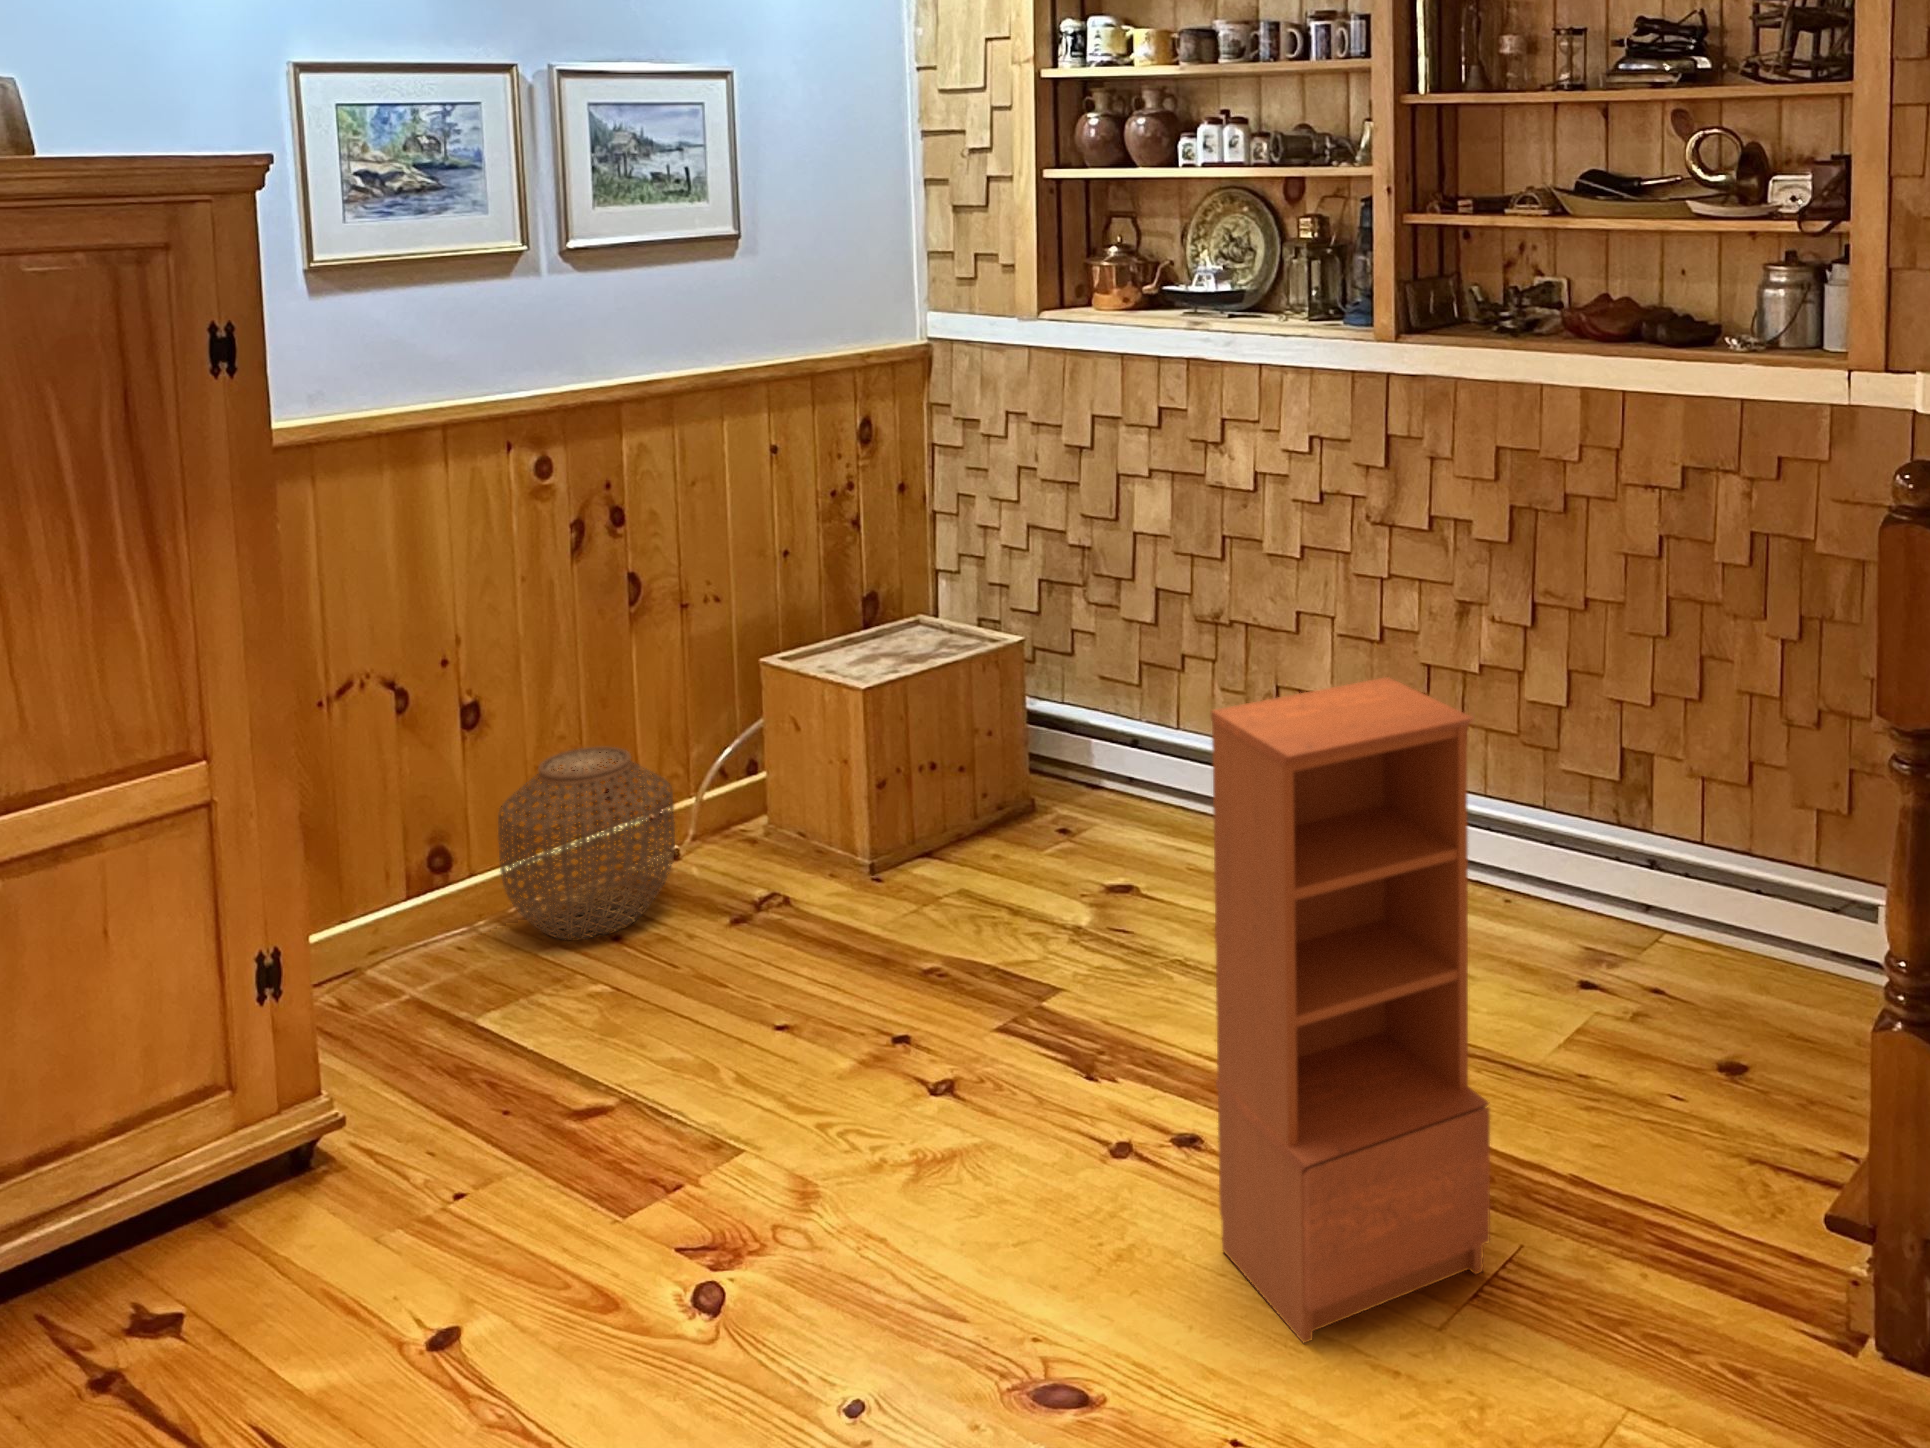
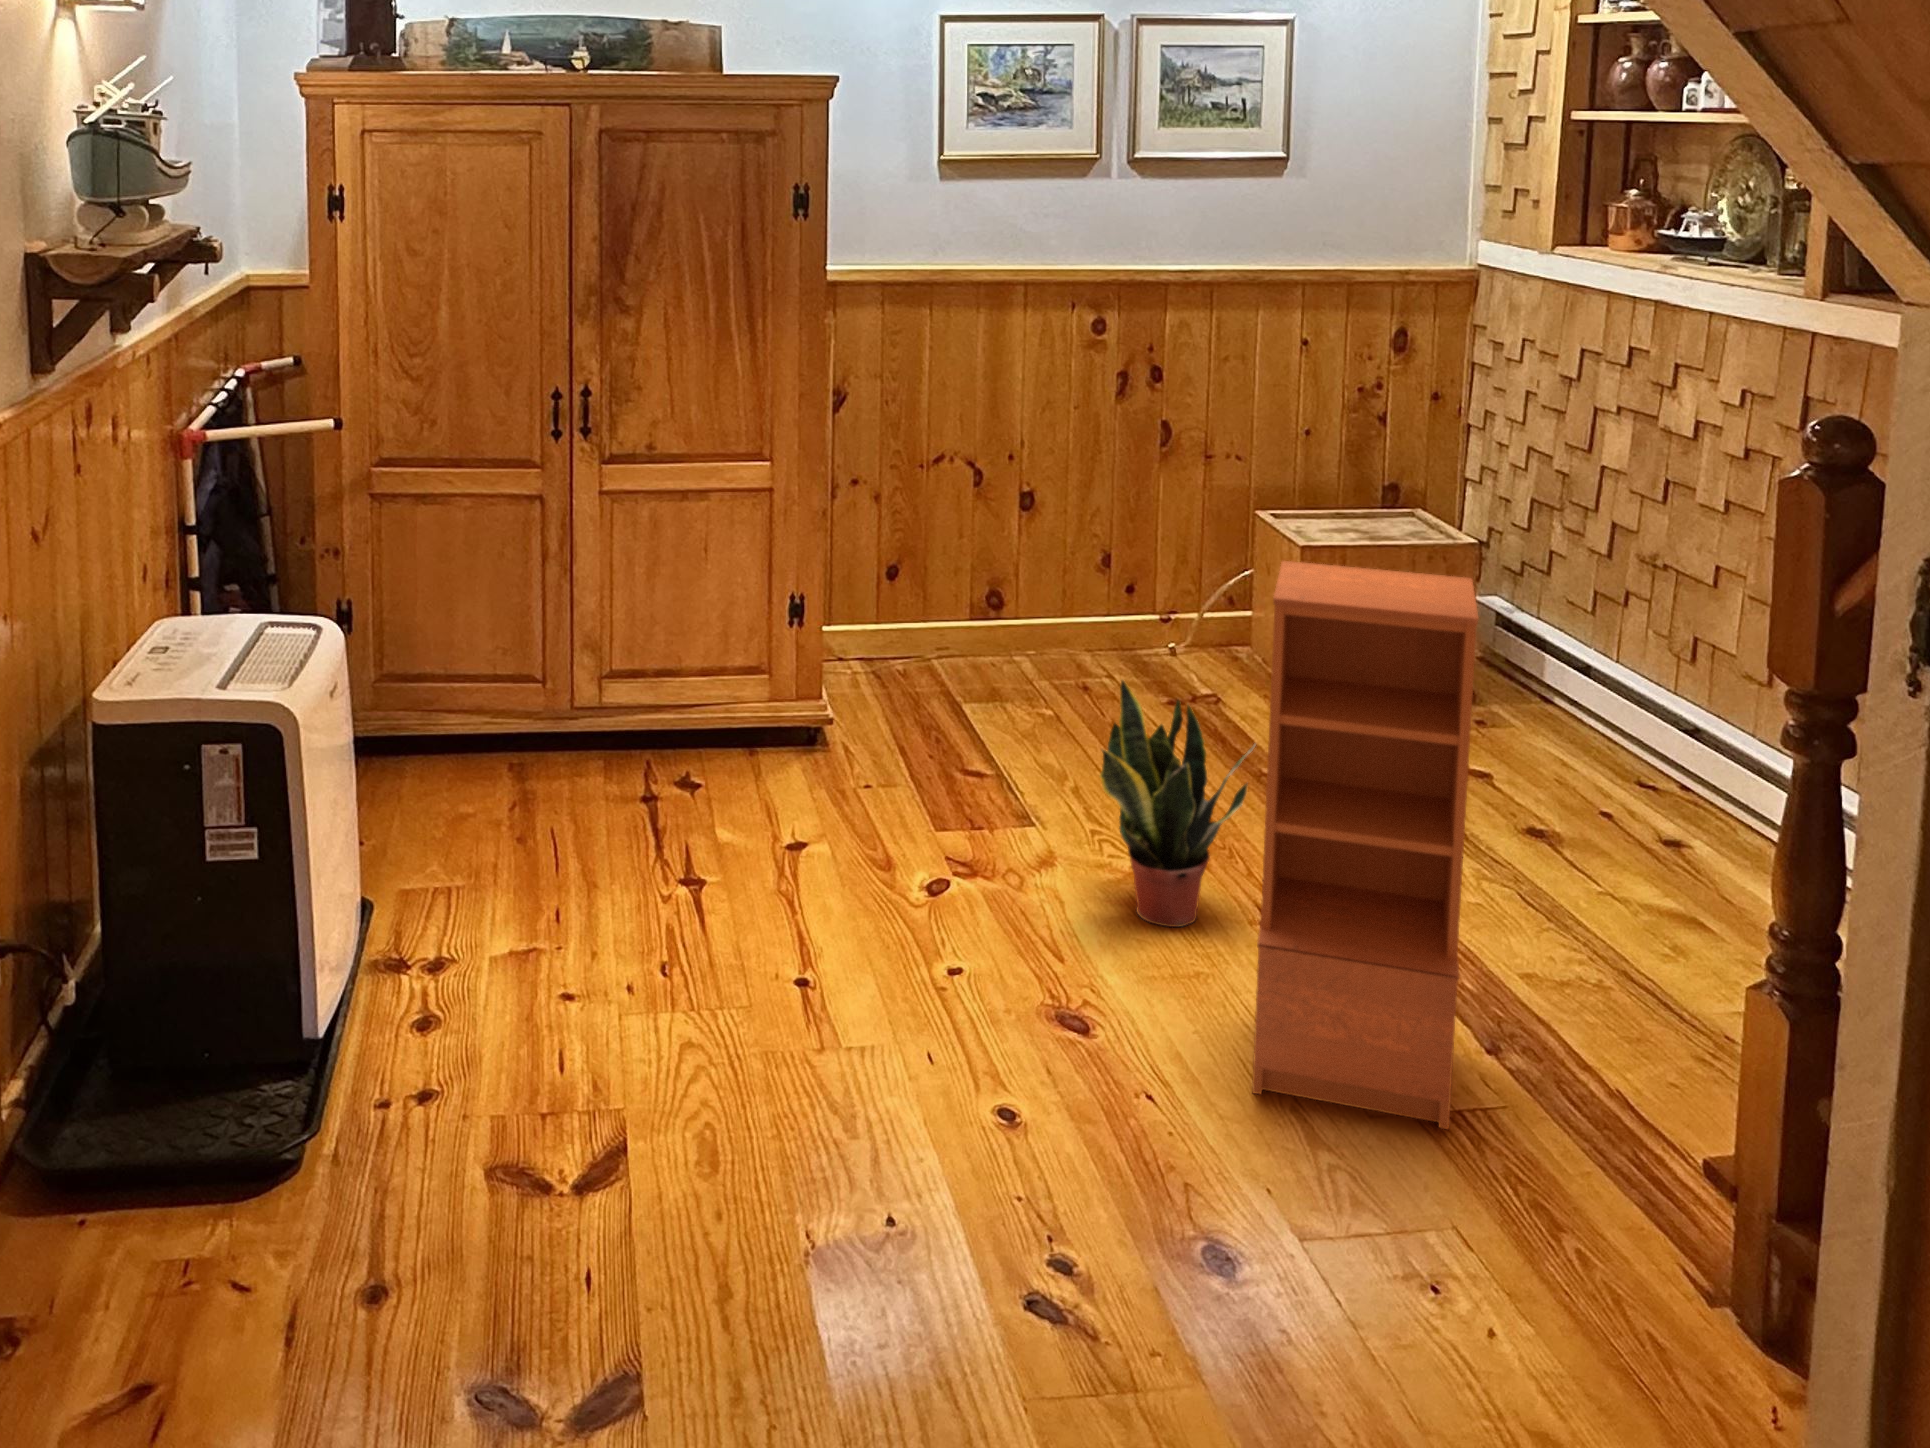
woven basket: present [498,746,675,940] -> none [1023,541,1148,682]
potted plant: none [898,912,1098,1203] -> present [1100,680,1255,927]

